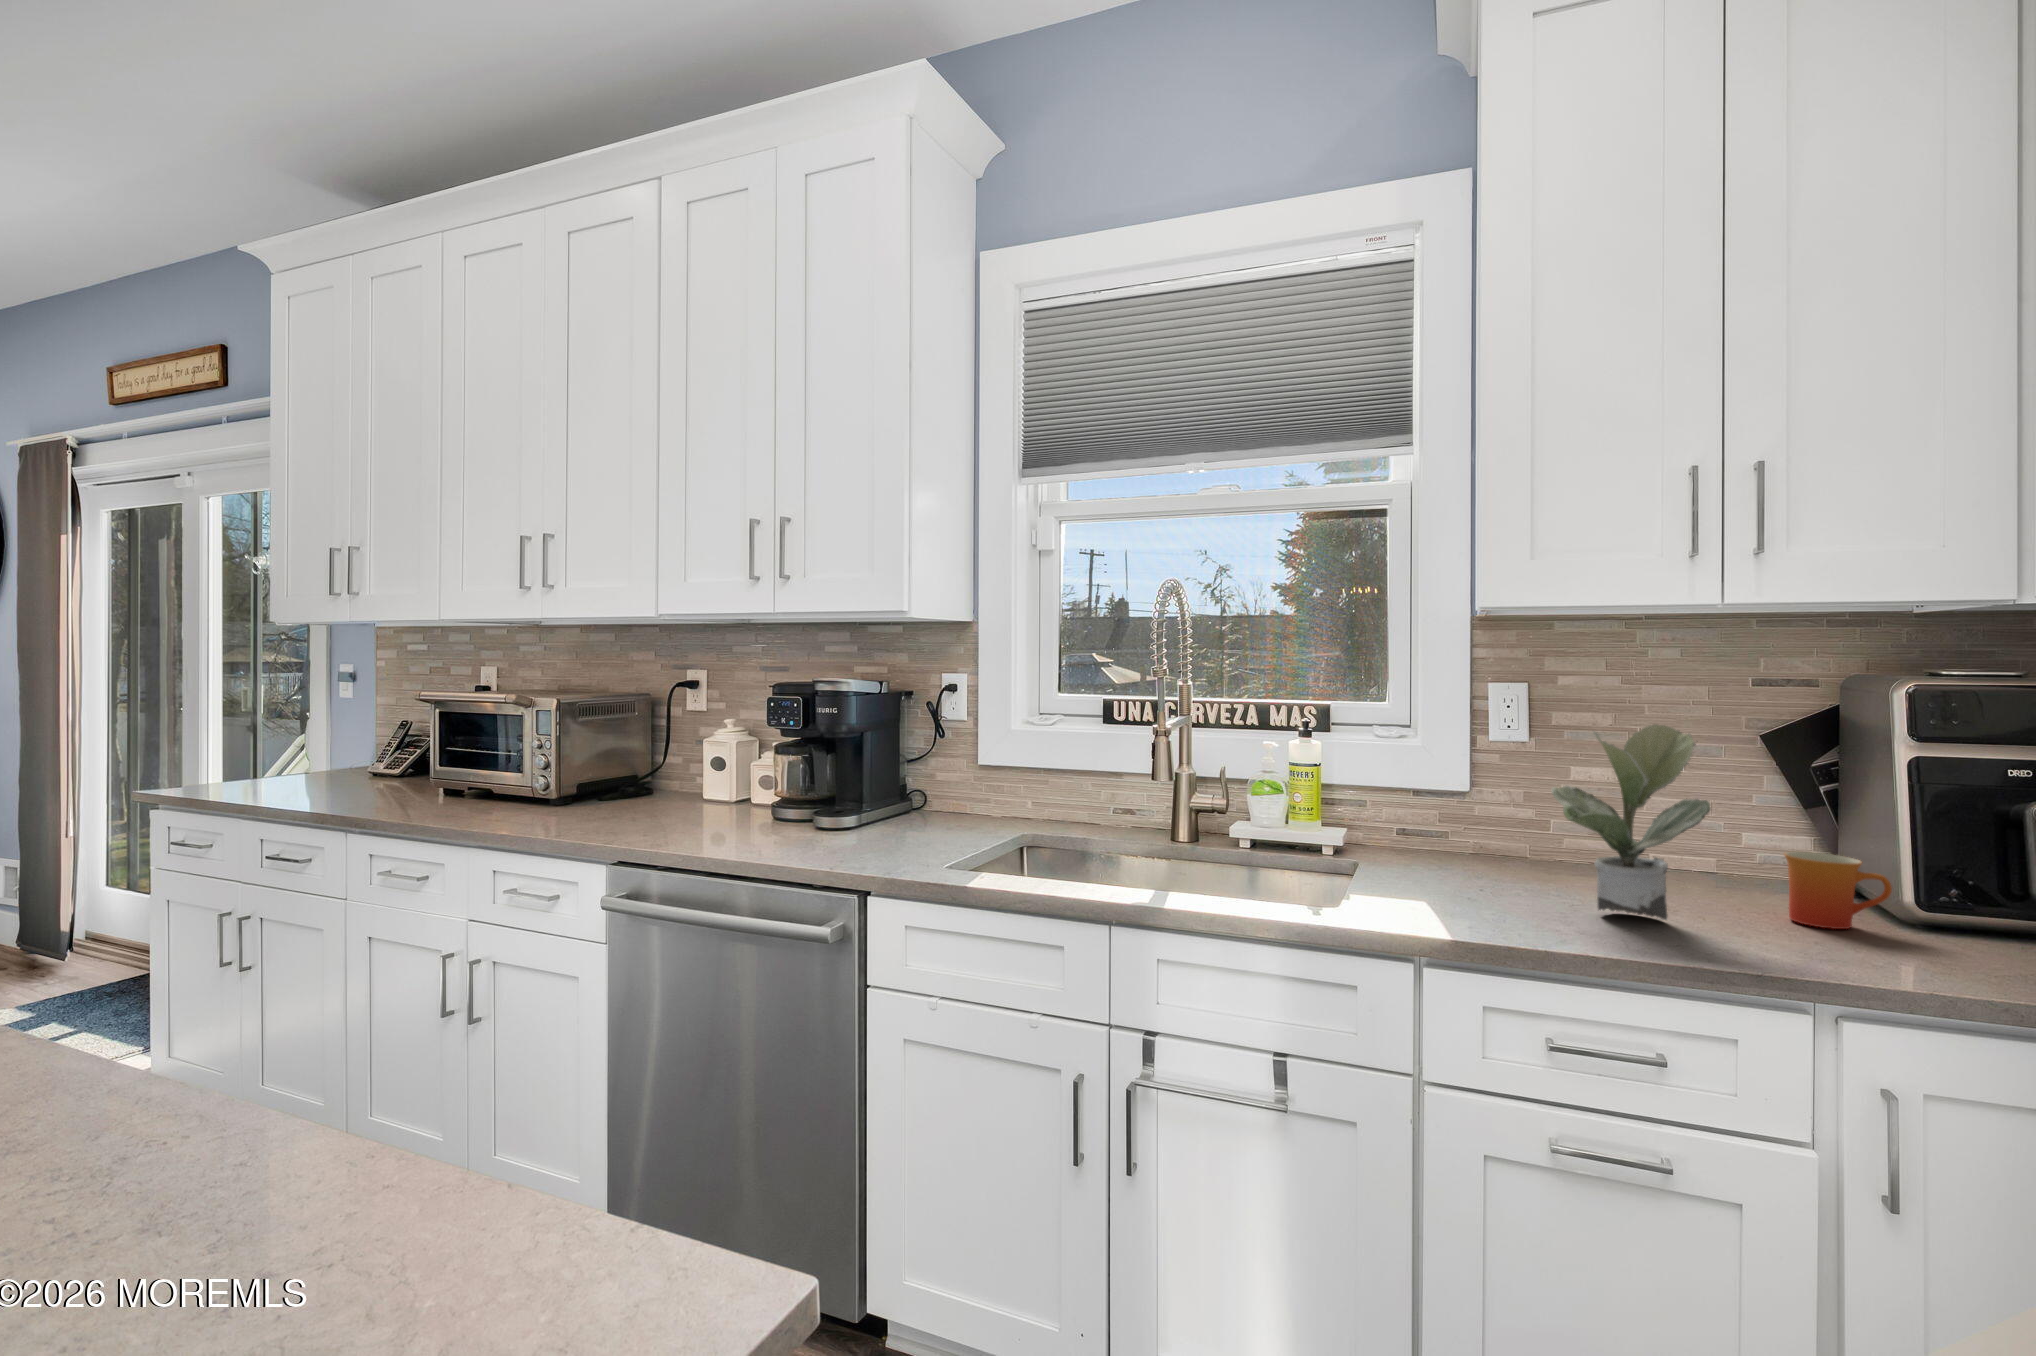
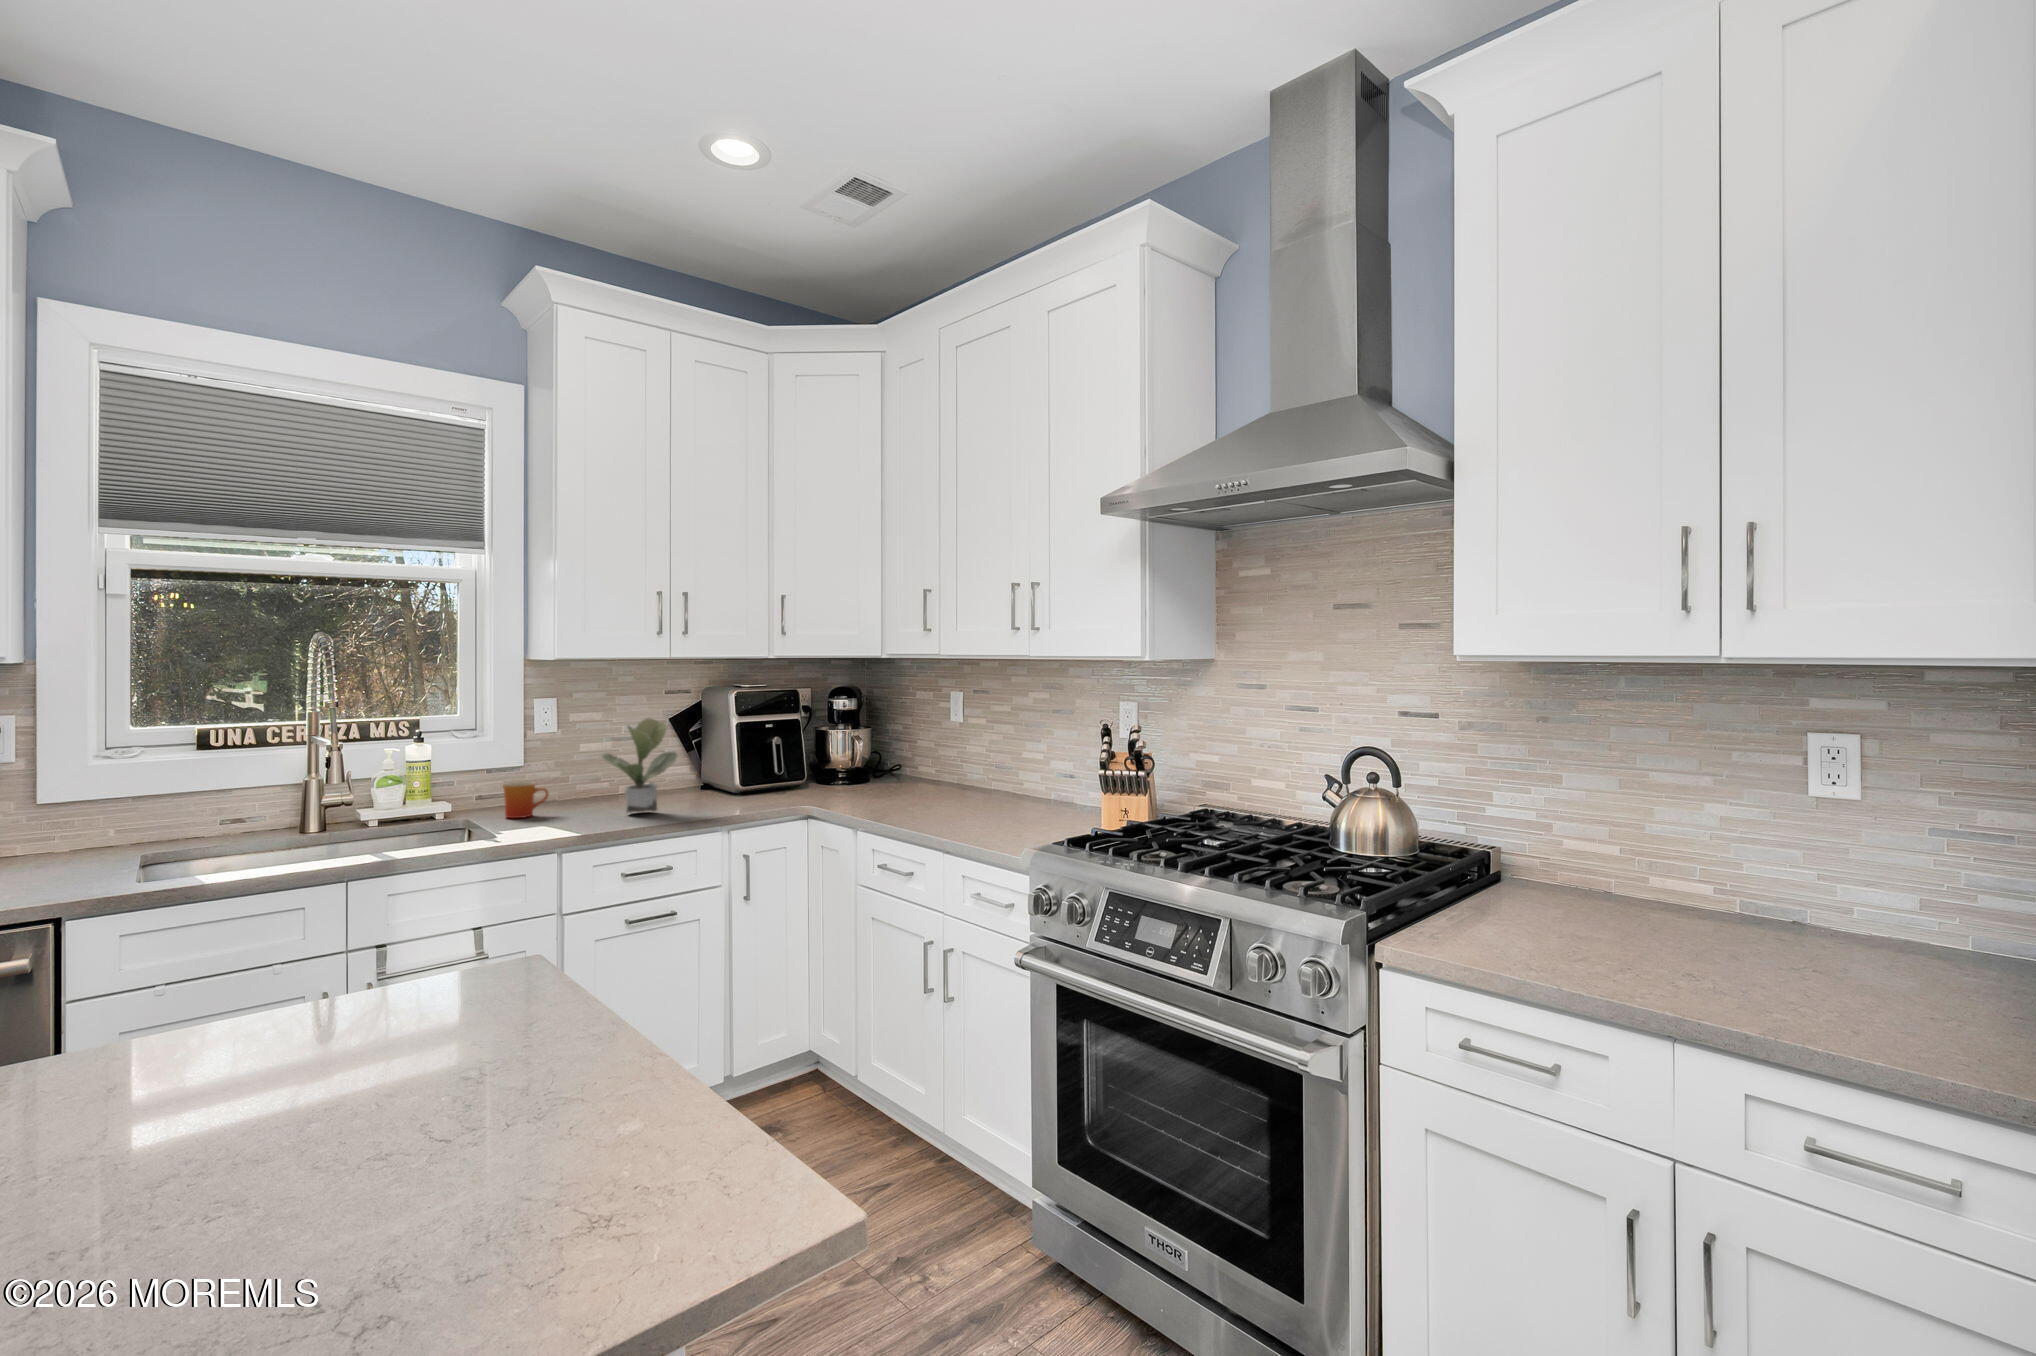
mug: present [1784,852,1892,929] -> present [503,782,549,818]

